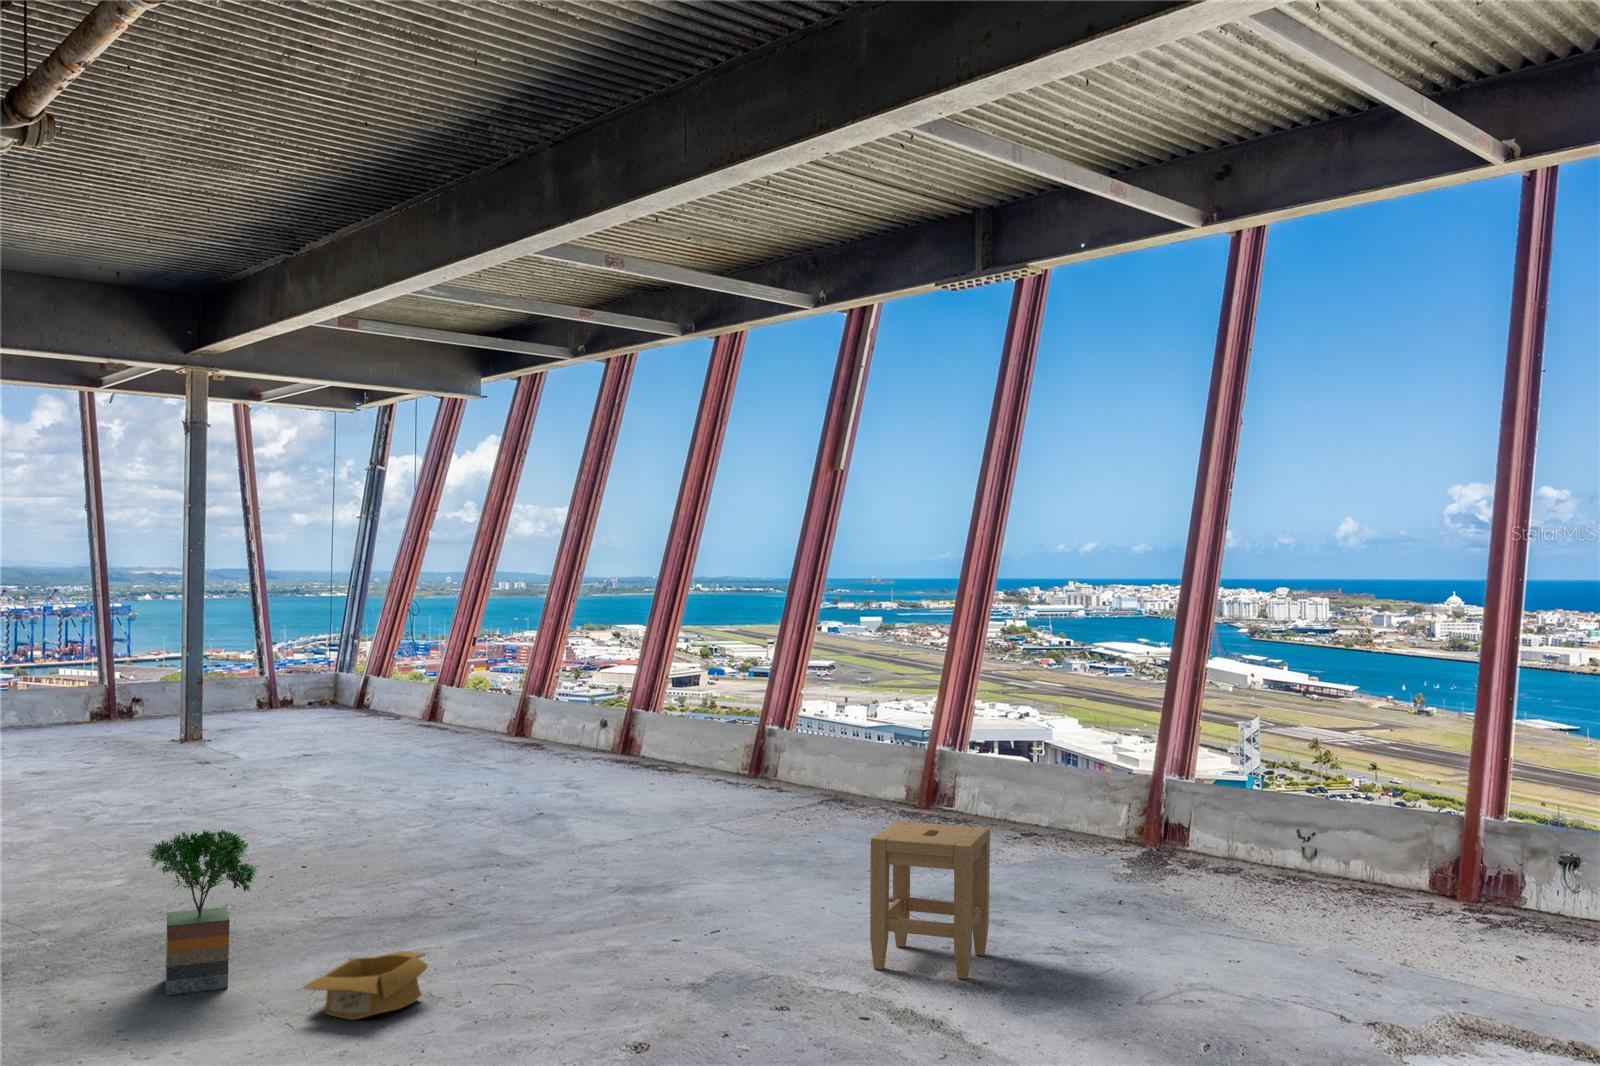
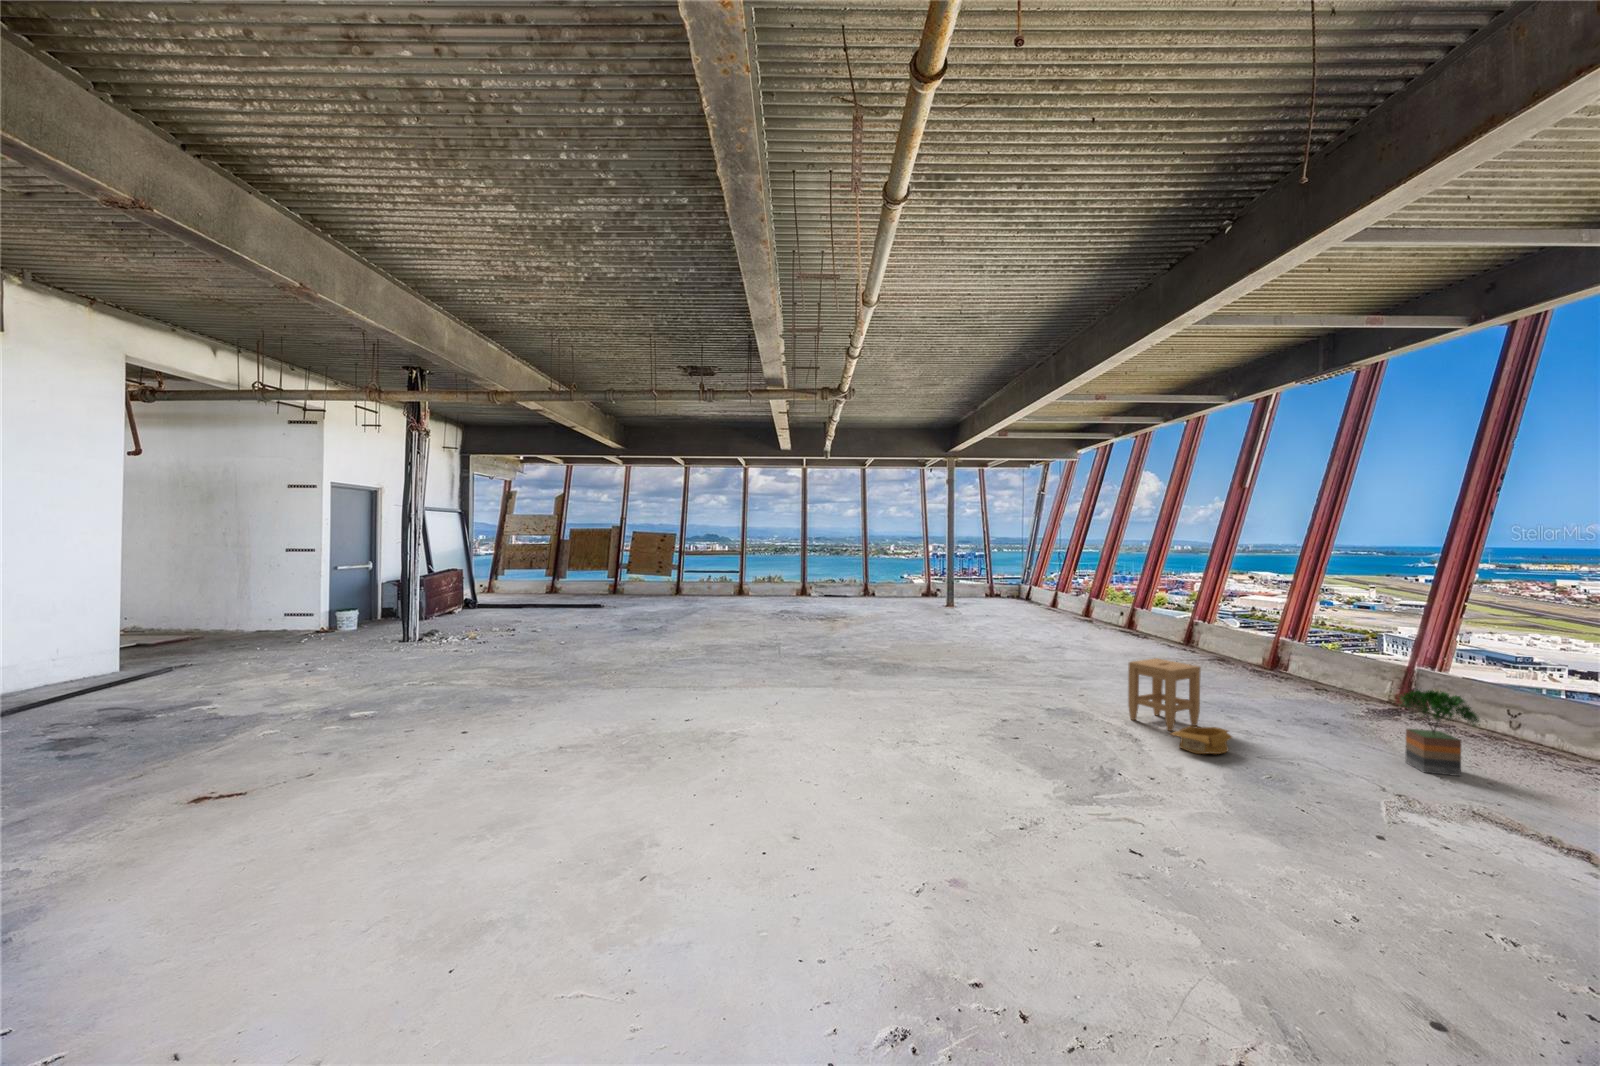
potted tree: present [148,830,258,995] -> present [1400,689,1479,776]
cardboard box: present [303,951,428,1020] -> present [1171,726,1232,754]

